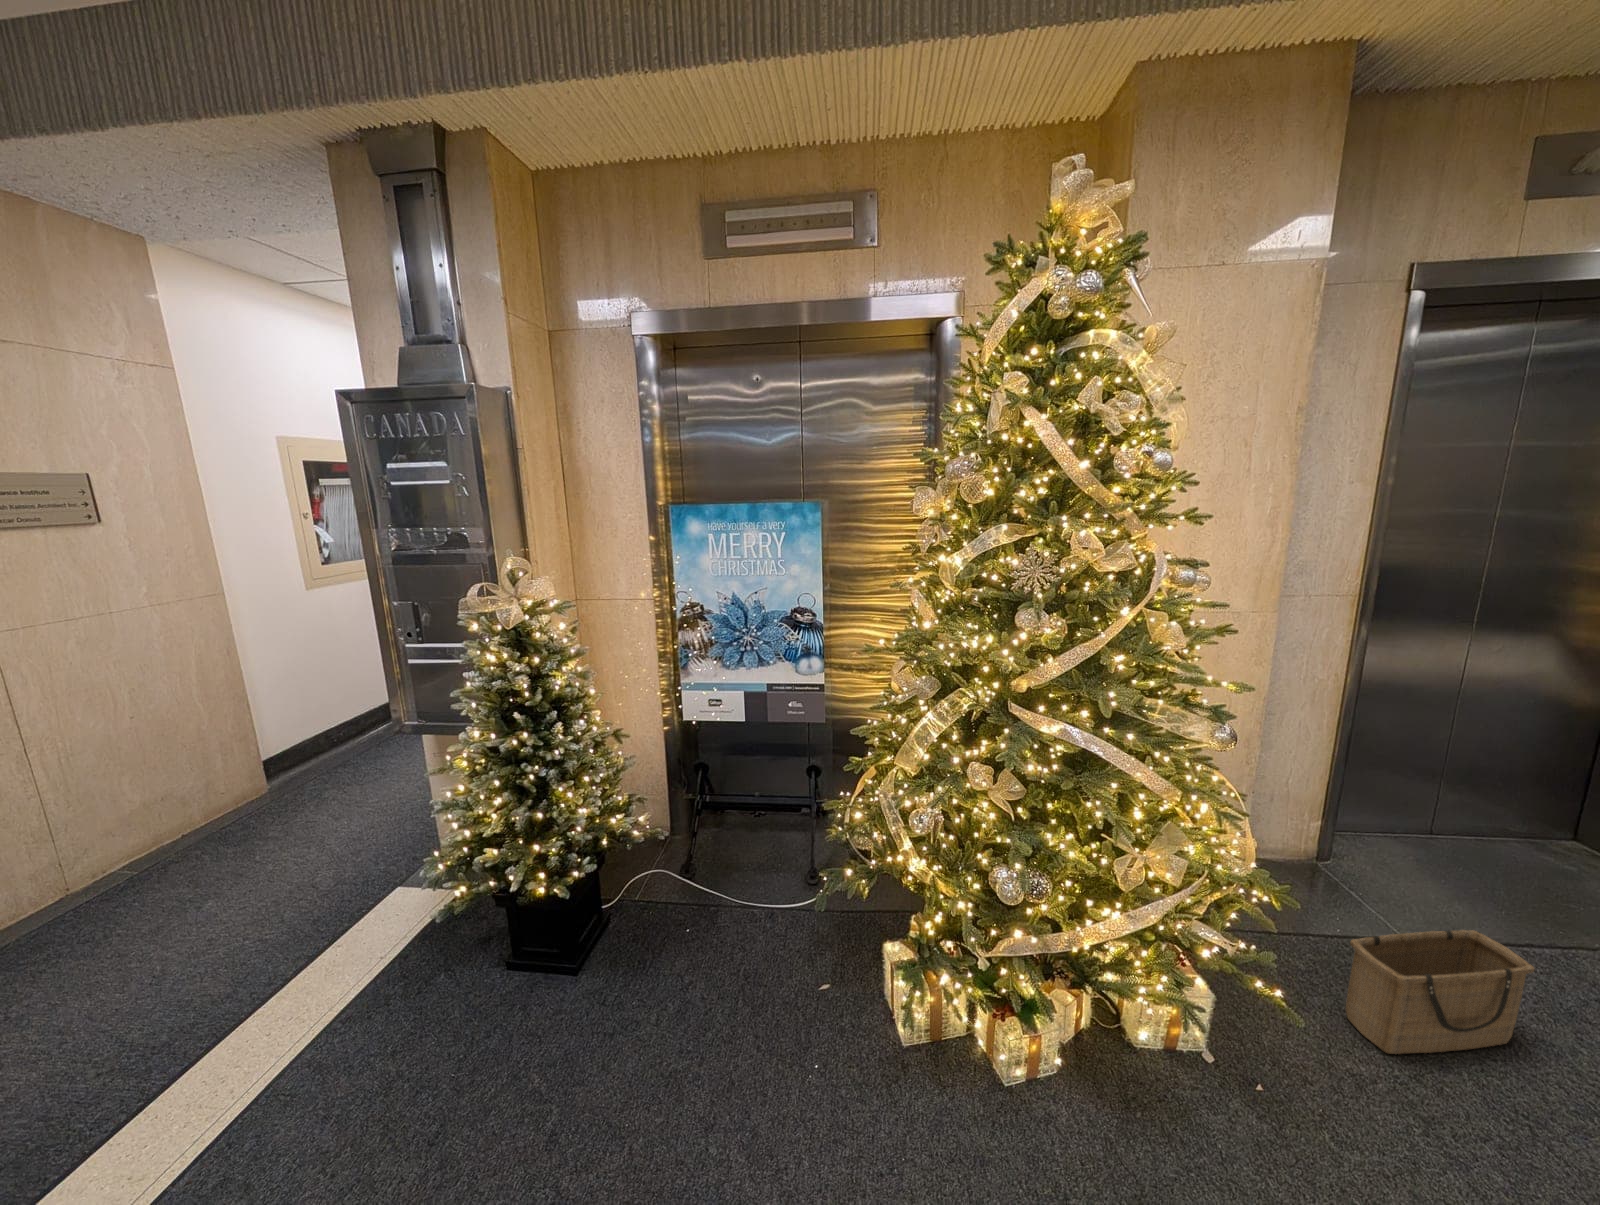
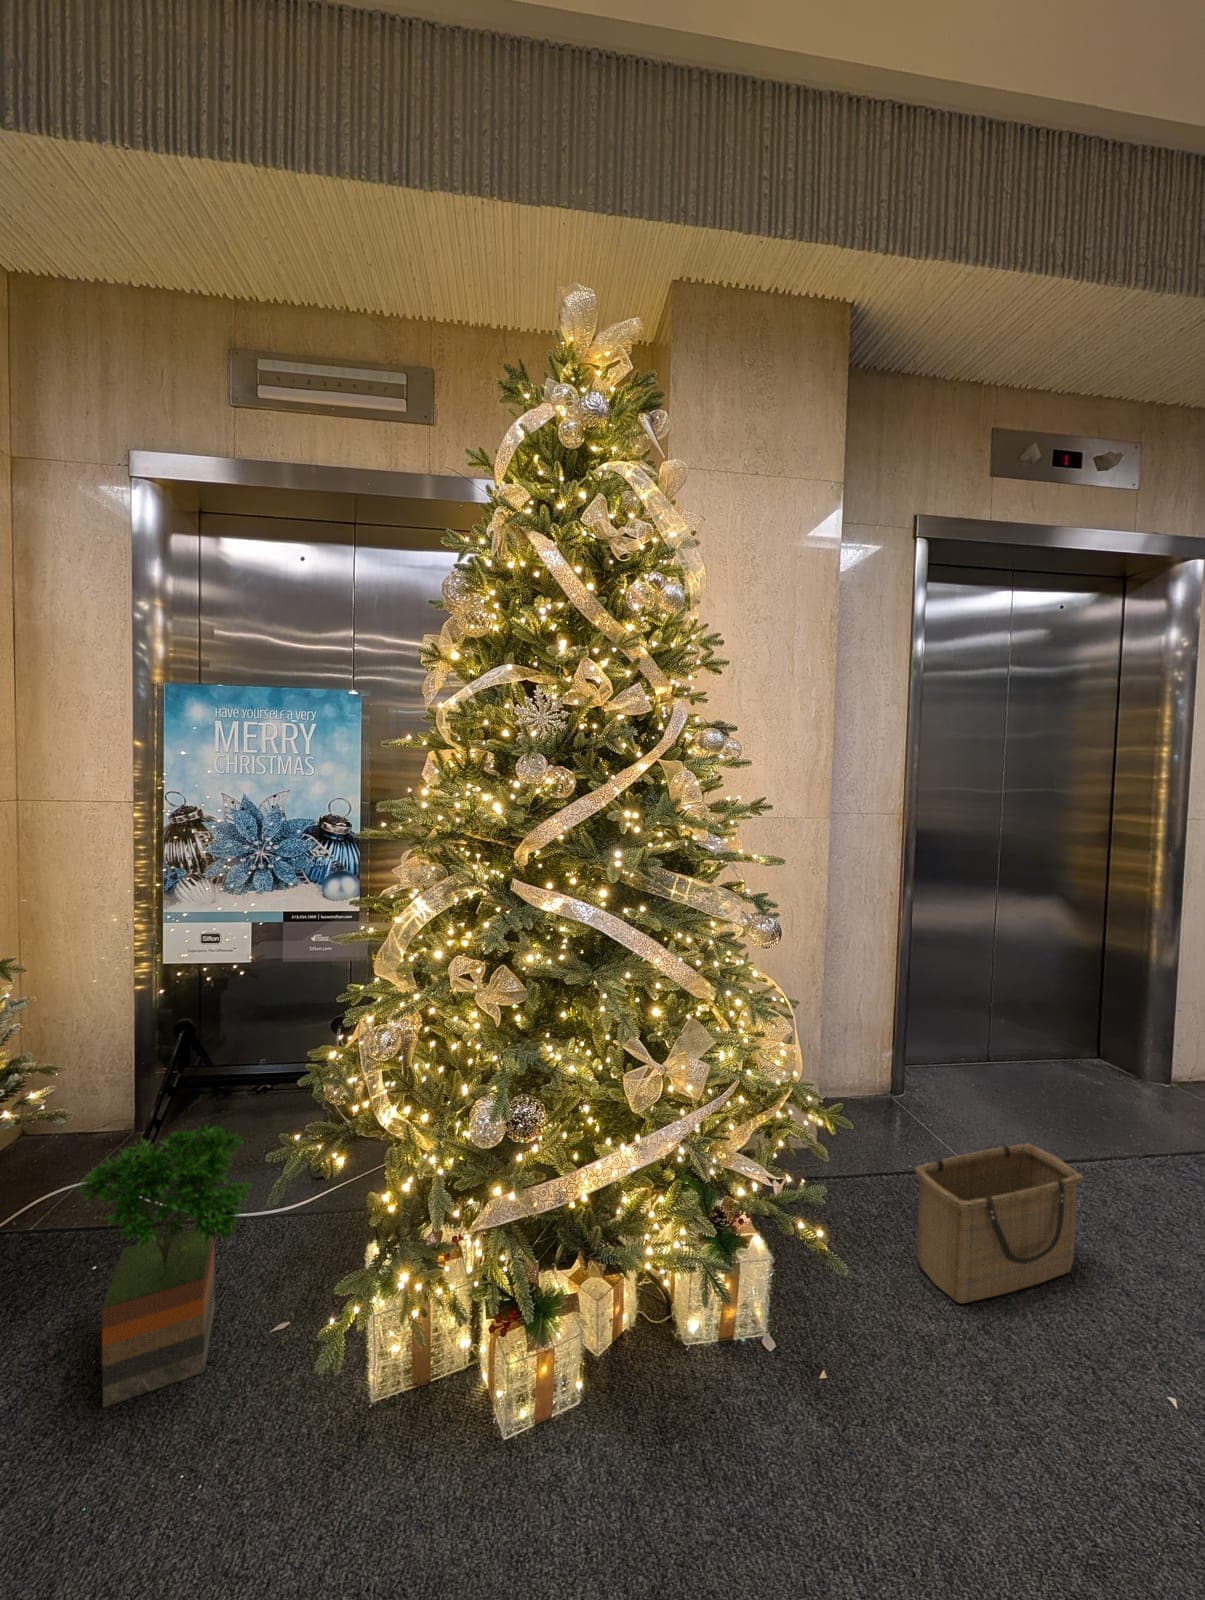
potted tree: none [702,852,808,1023] -> present [78,1124,251,1407]

